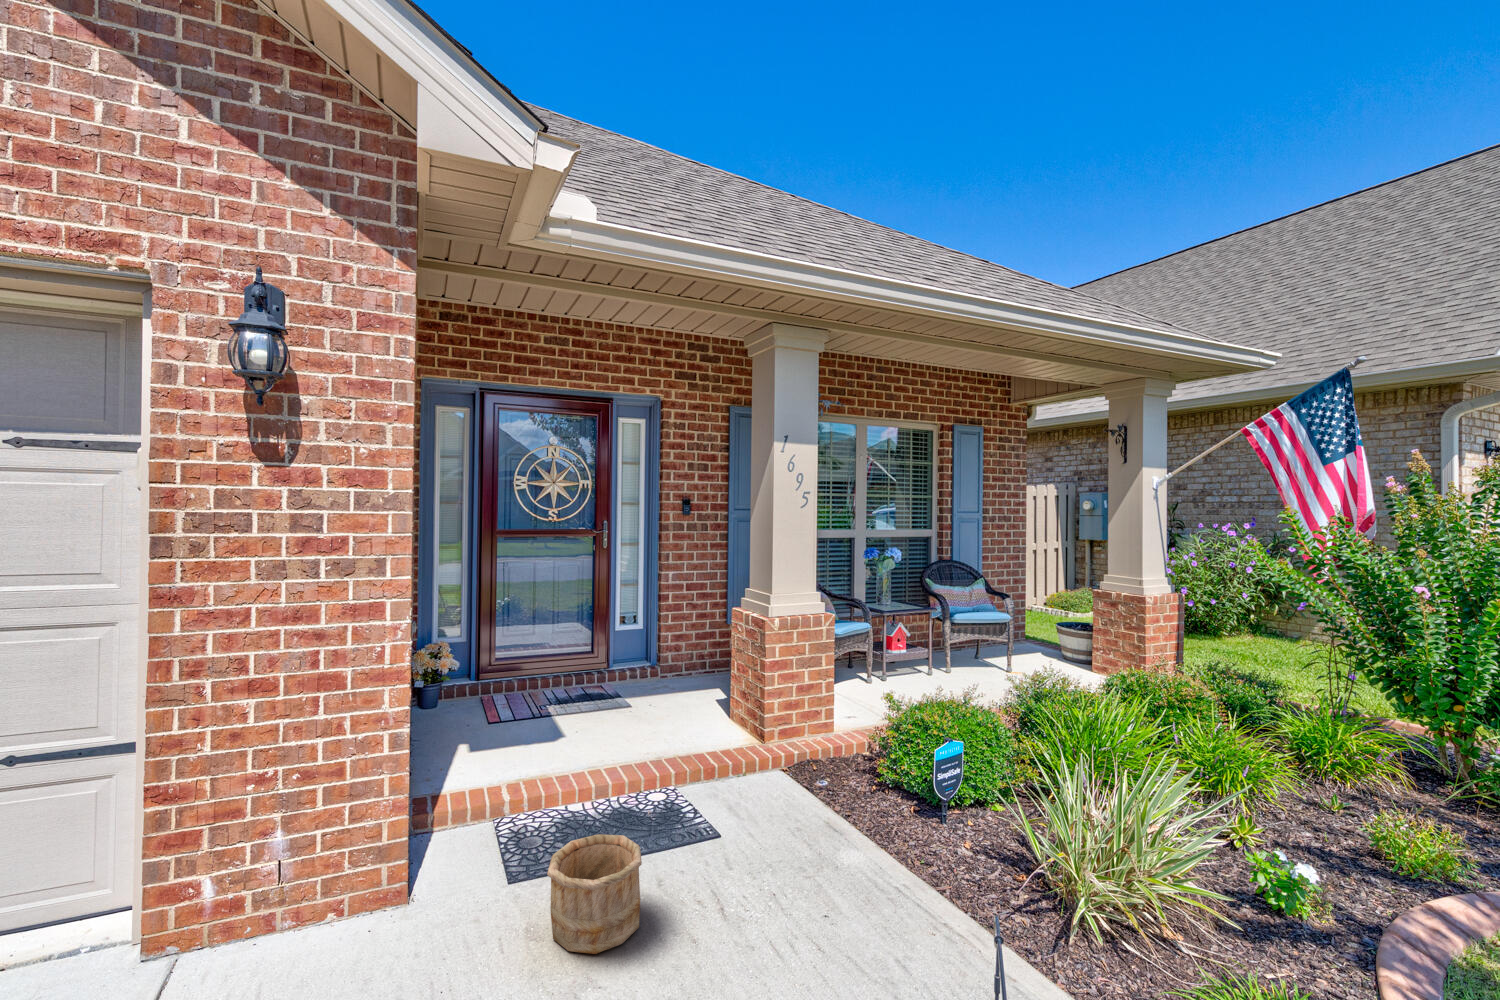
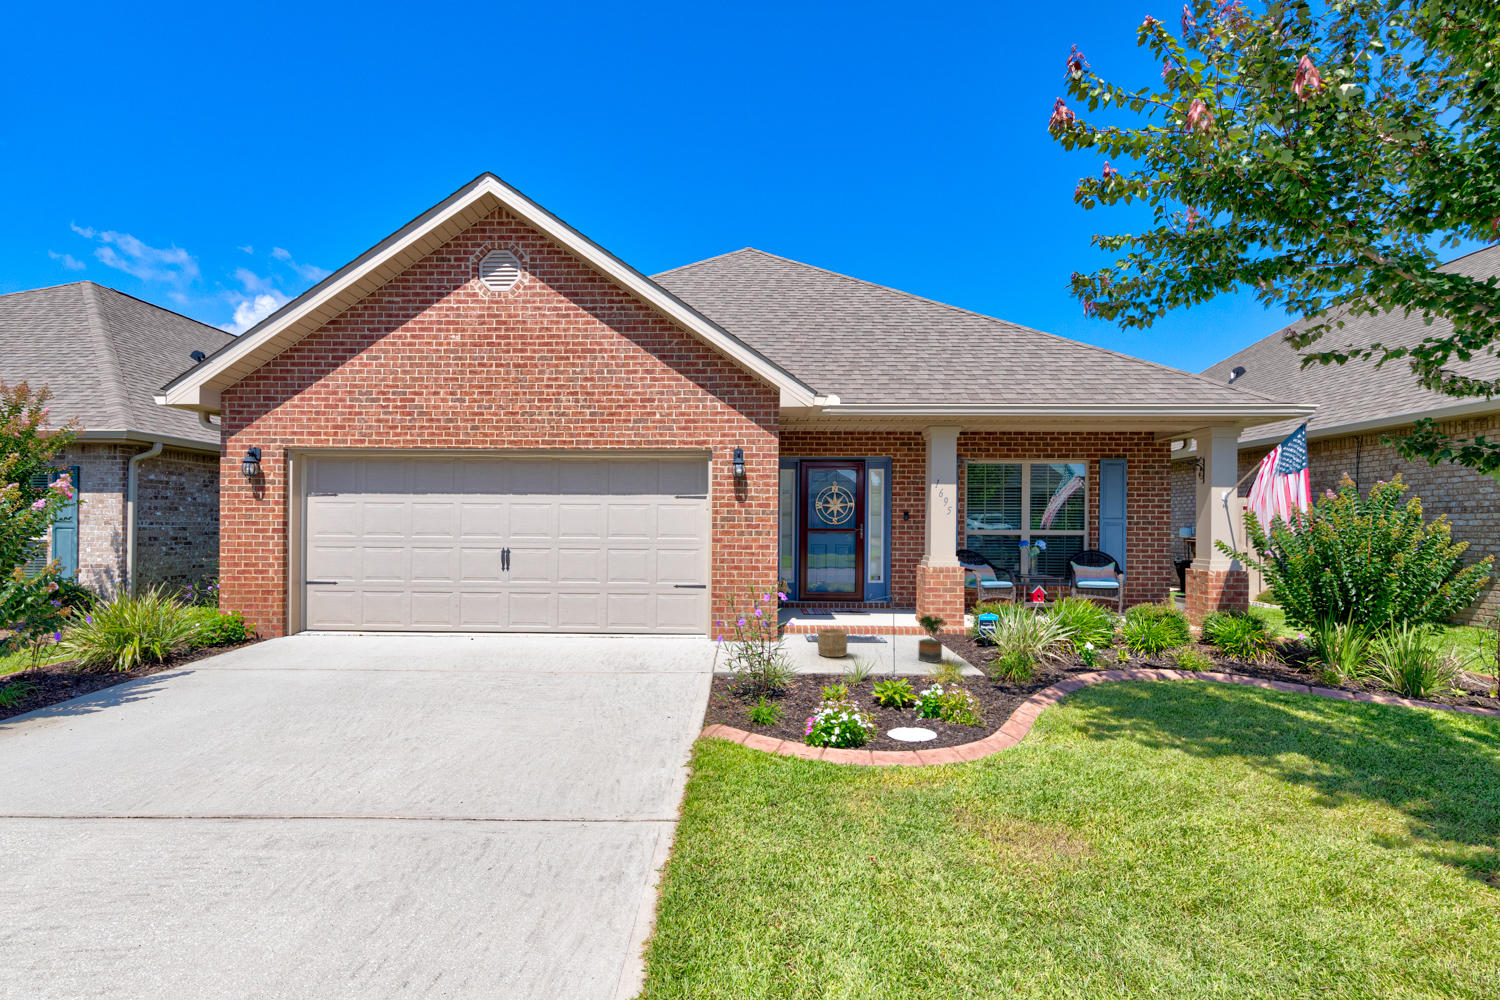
potted tree: none [822,760,901,901] -> present [918,616,947,663]

